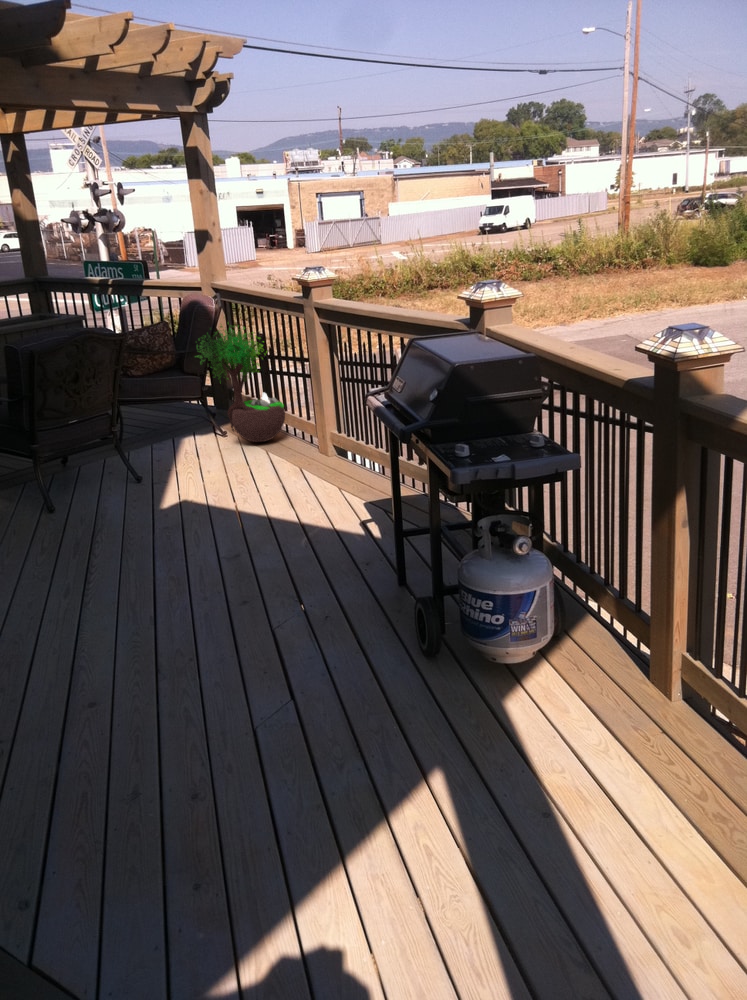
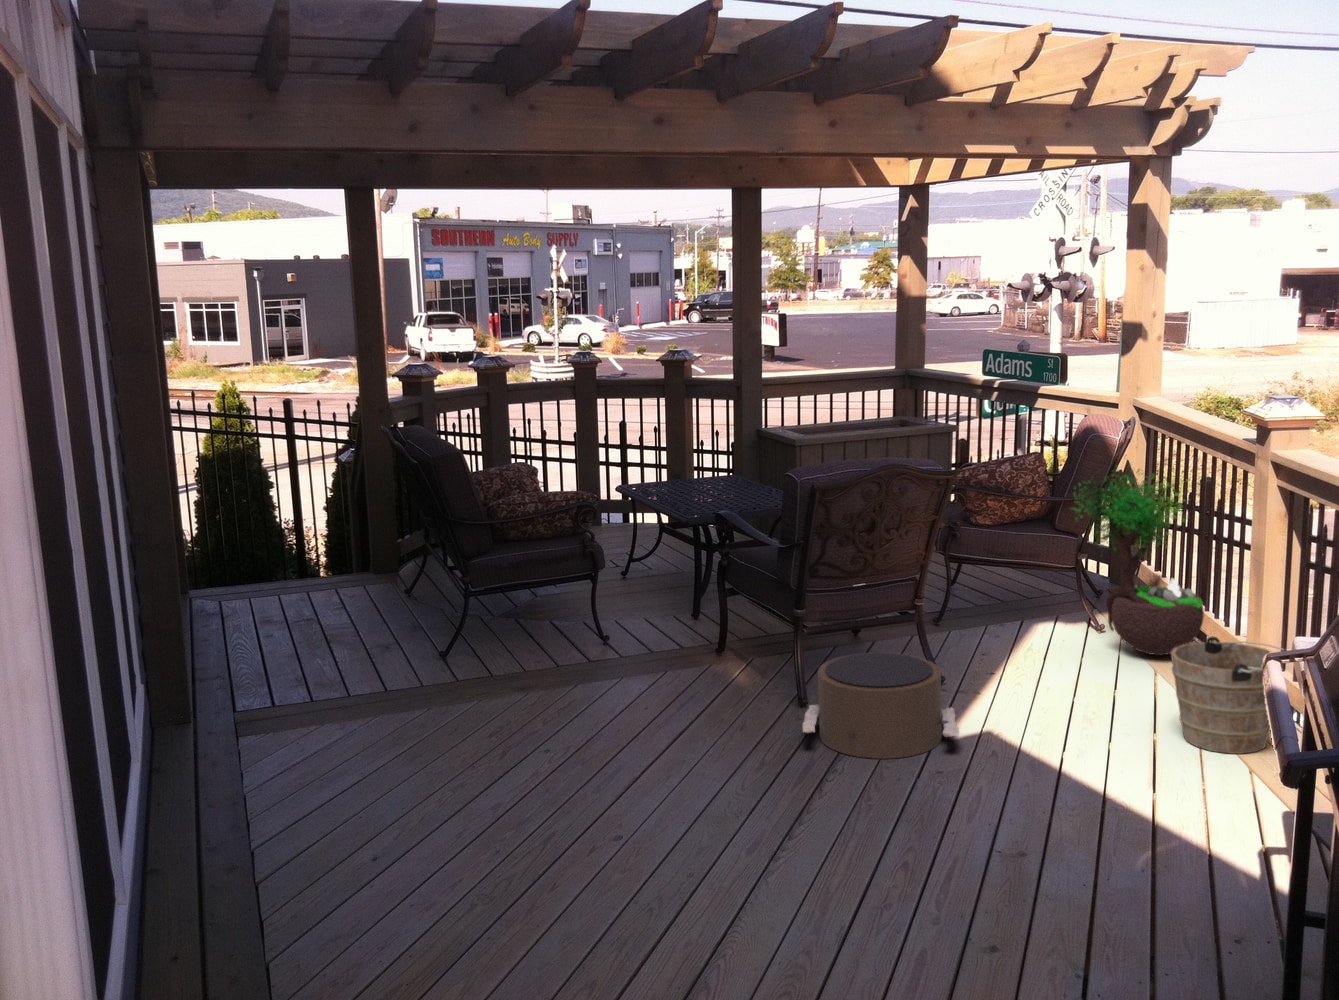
bucket: none [283,416,351,483] -> present [1171,636,1283,754]
pouf: none [59,465,171,537] -> present [803,653,959,759]

